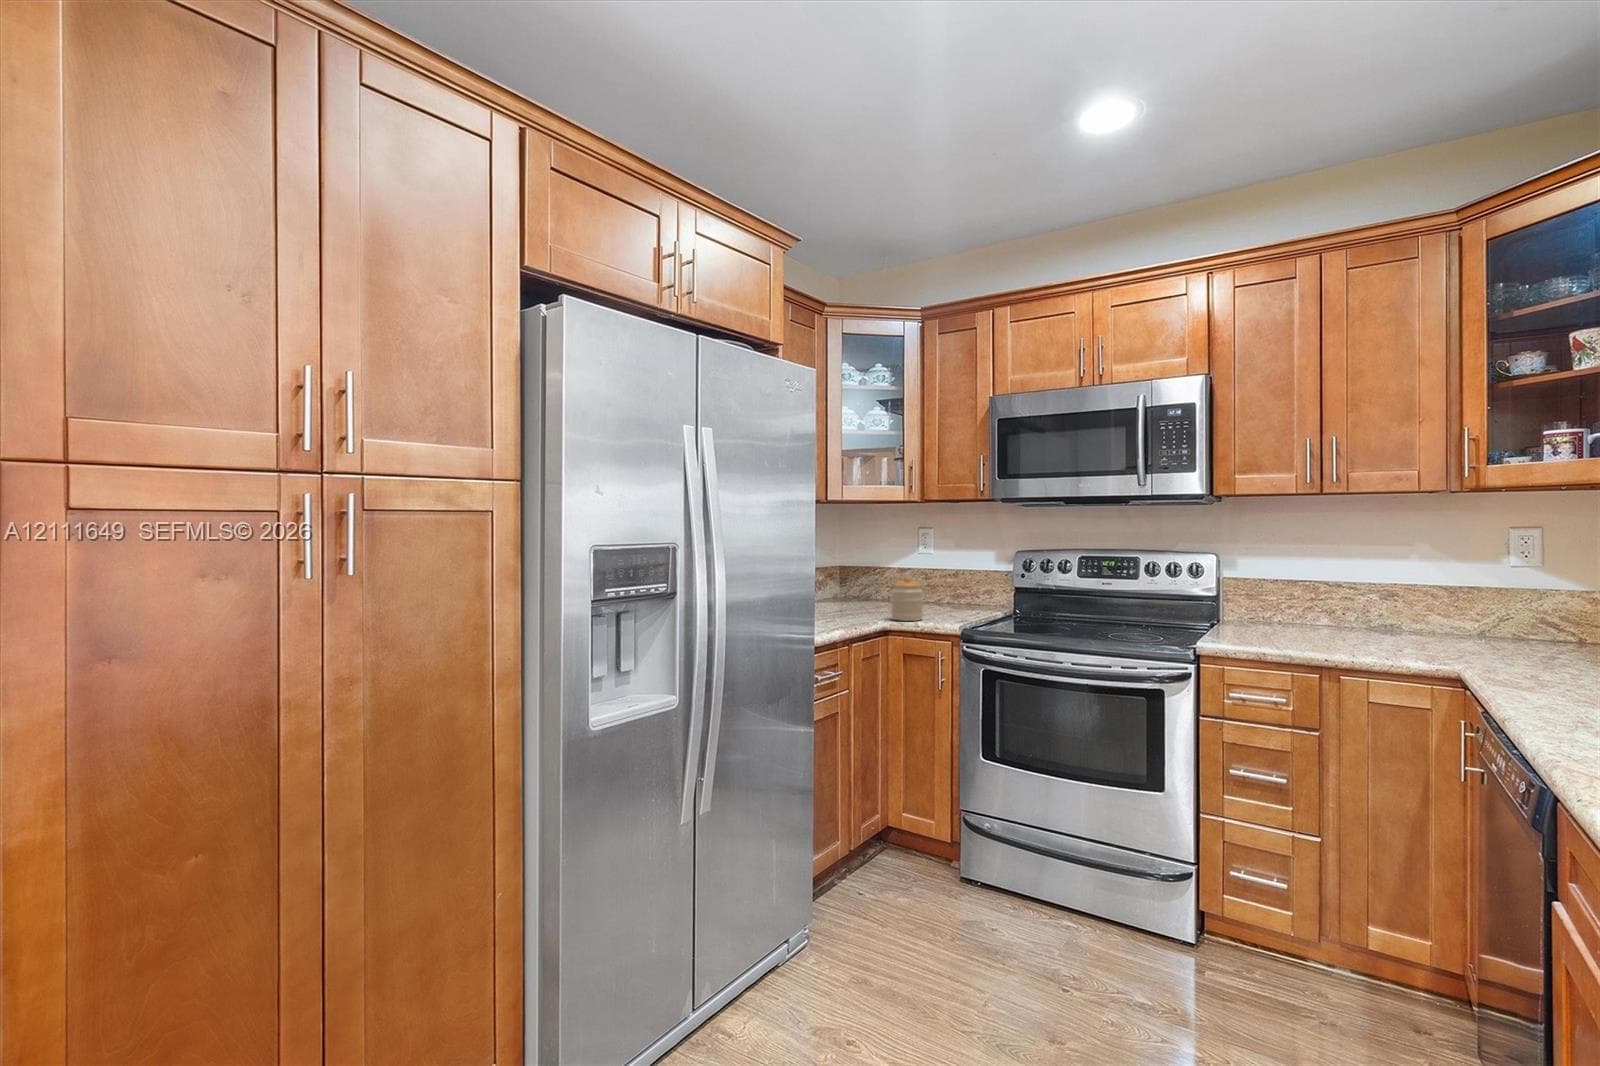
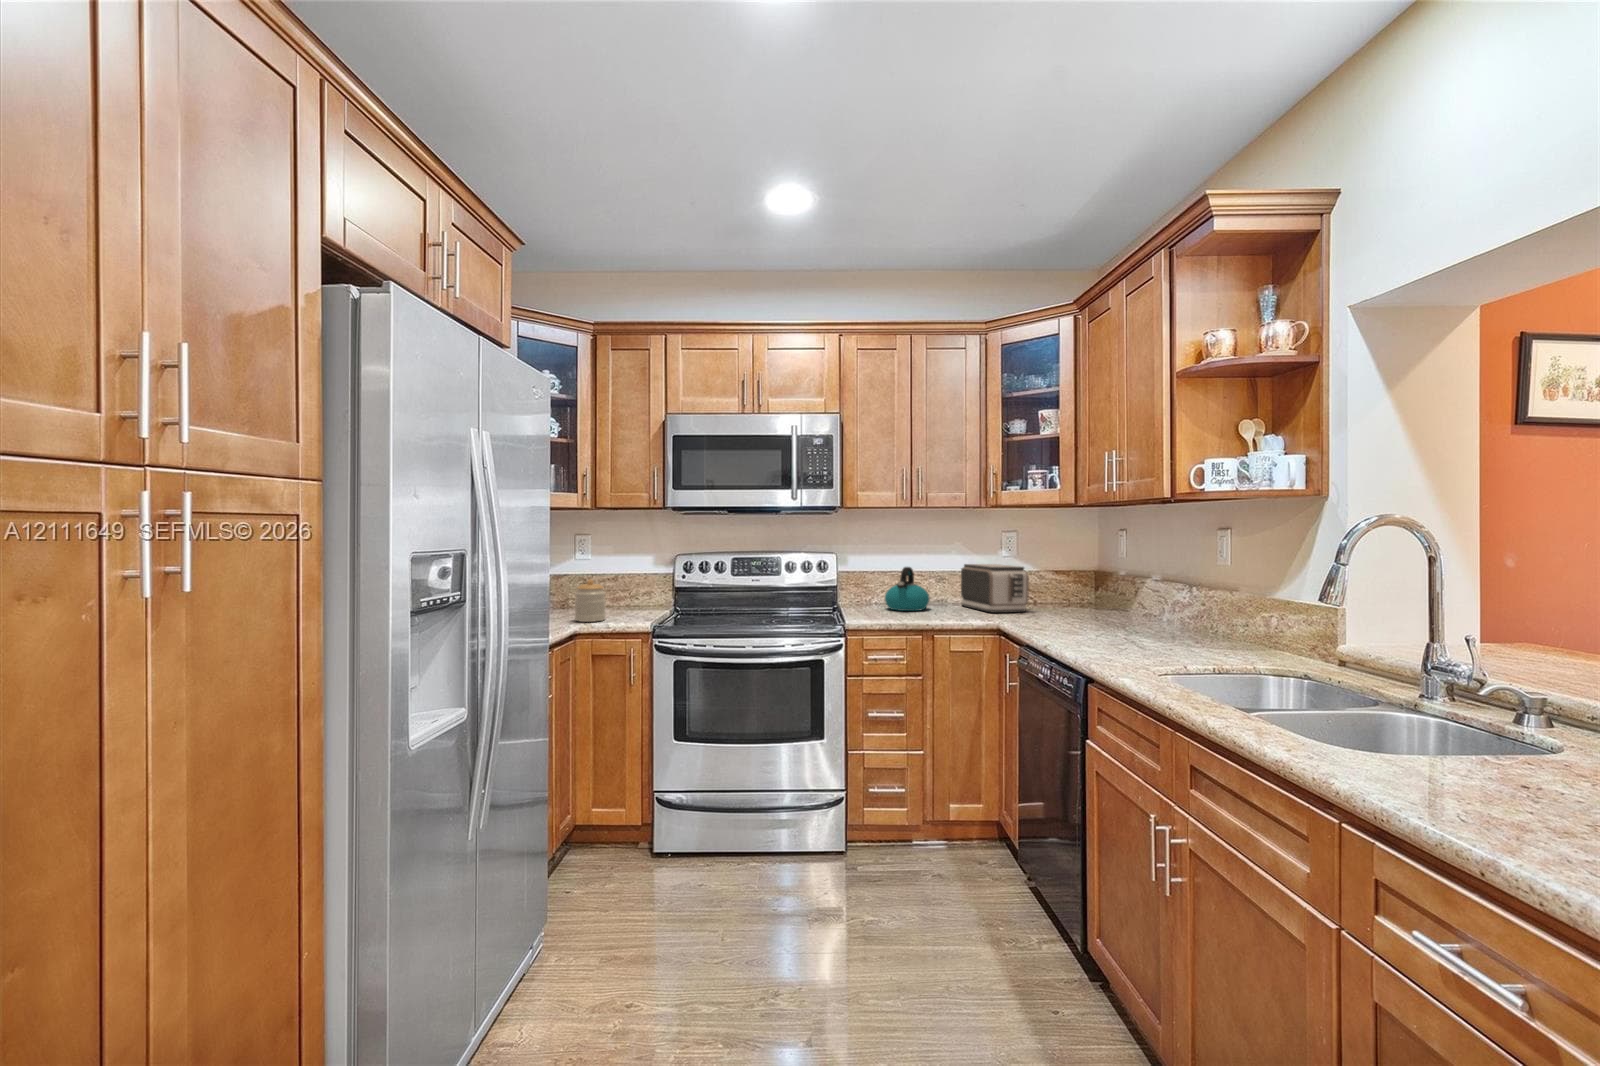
toaster: none [1424,575,1546,654] -> present [961,564,1029,613]
kettle: none [1286,576,1360,638] -> present [885,567,929,611]

